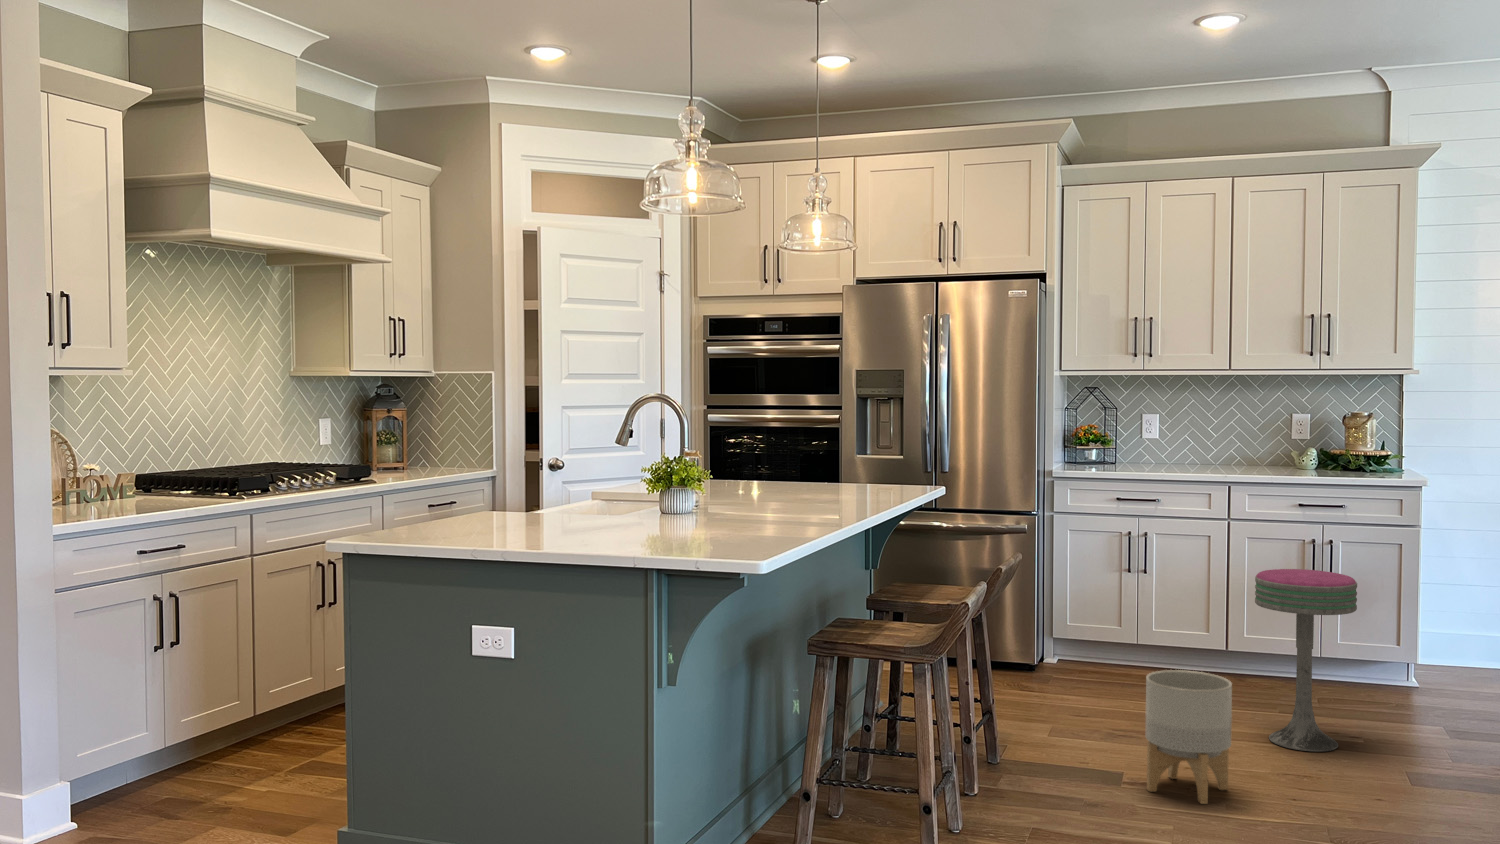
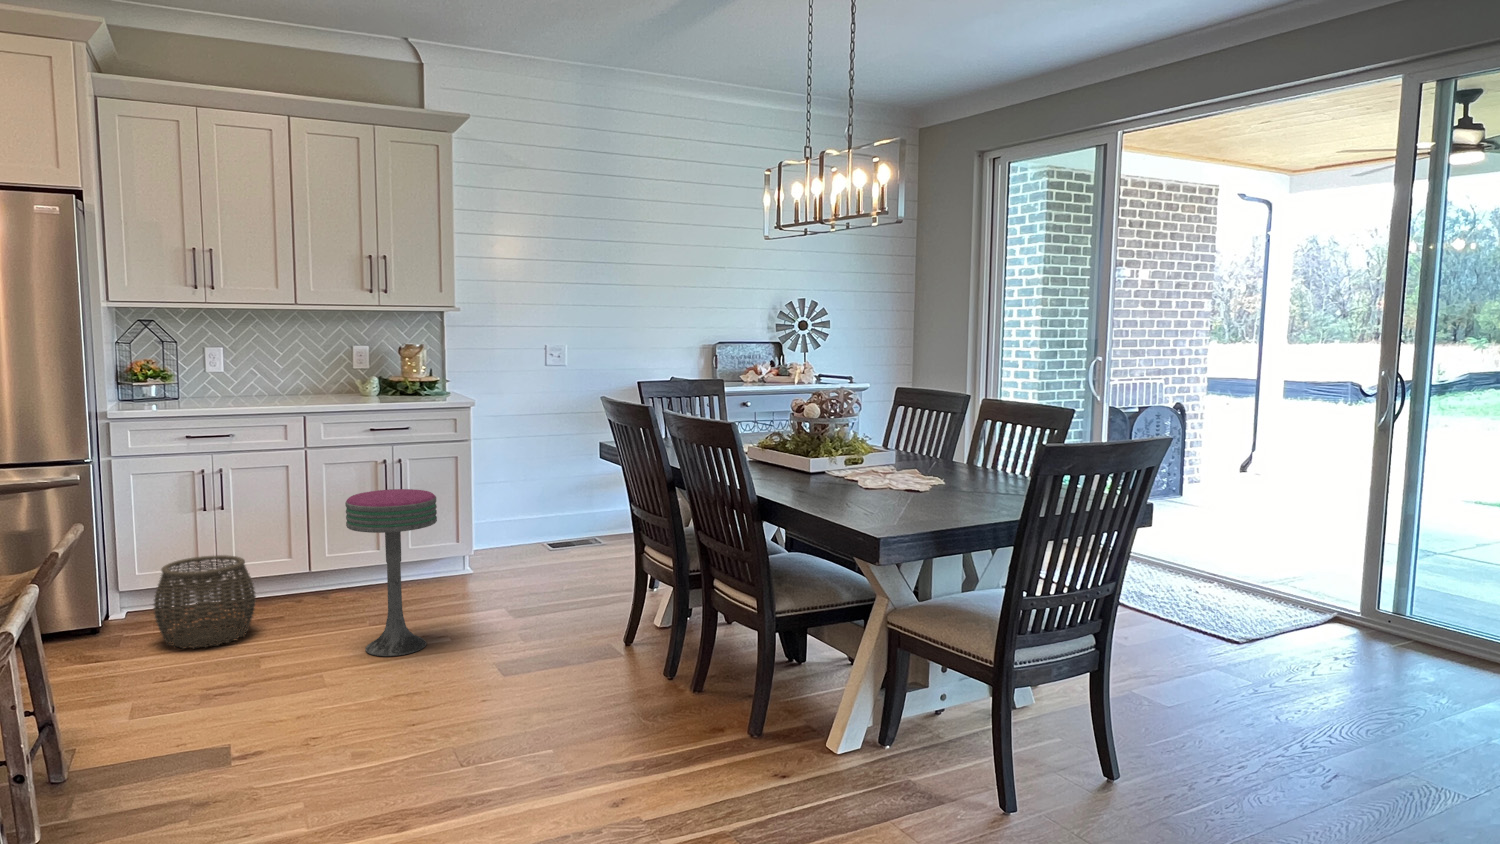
woven basket: none [1076,614,1167,702] -> present [153,555,256,649]
planter: present [1145,670,1232,804] -> none [251,608,343,743]

